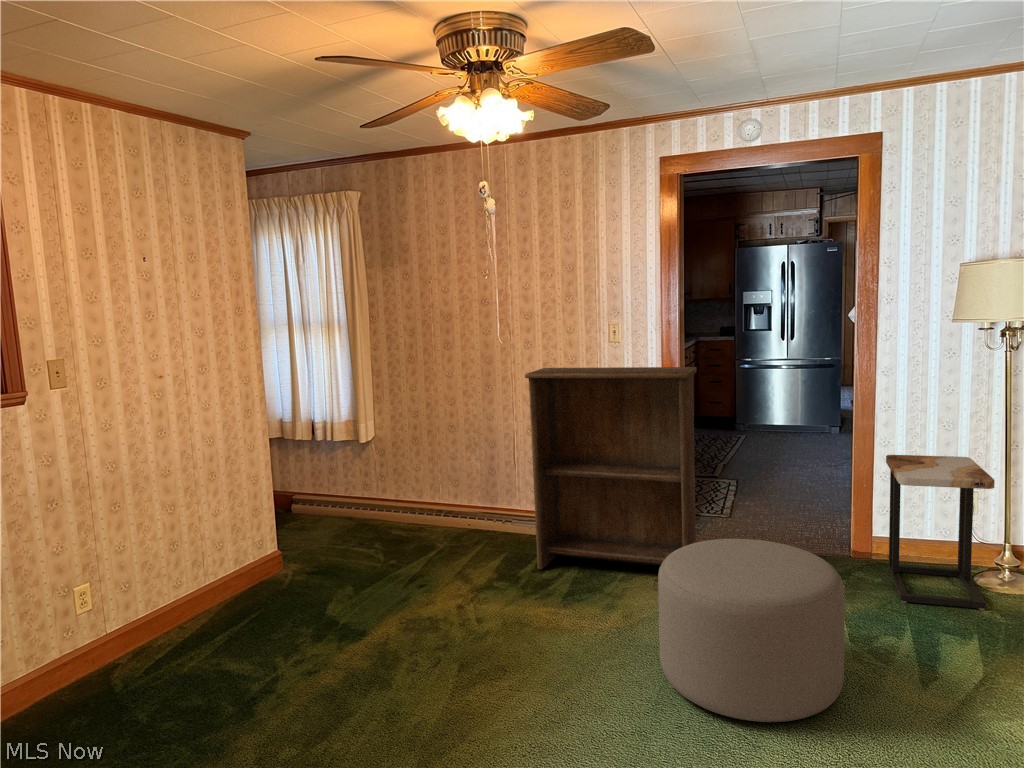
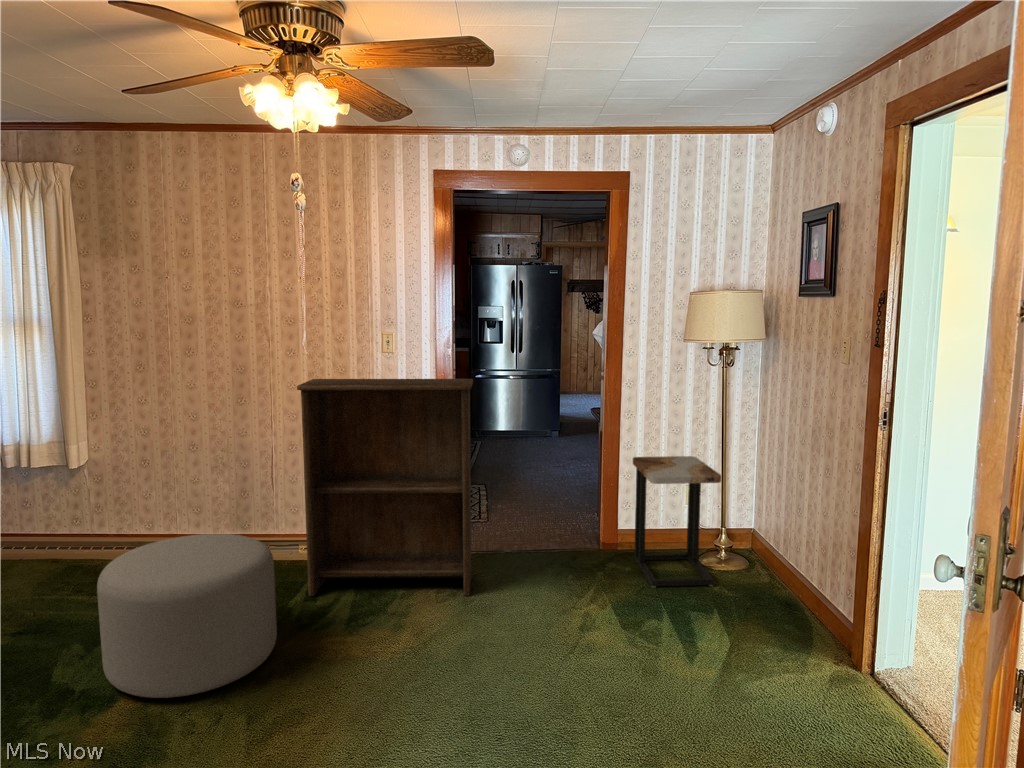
ottoman: present [658,539,845,722] -> present [97,534,277,698]

